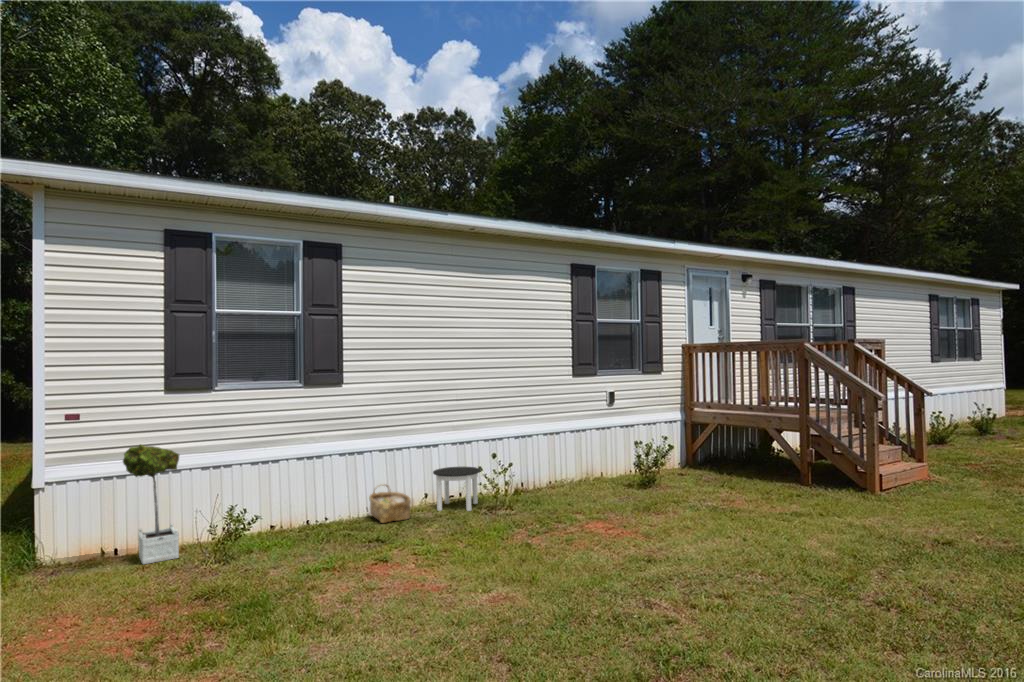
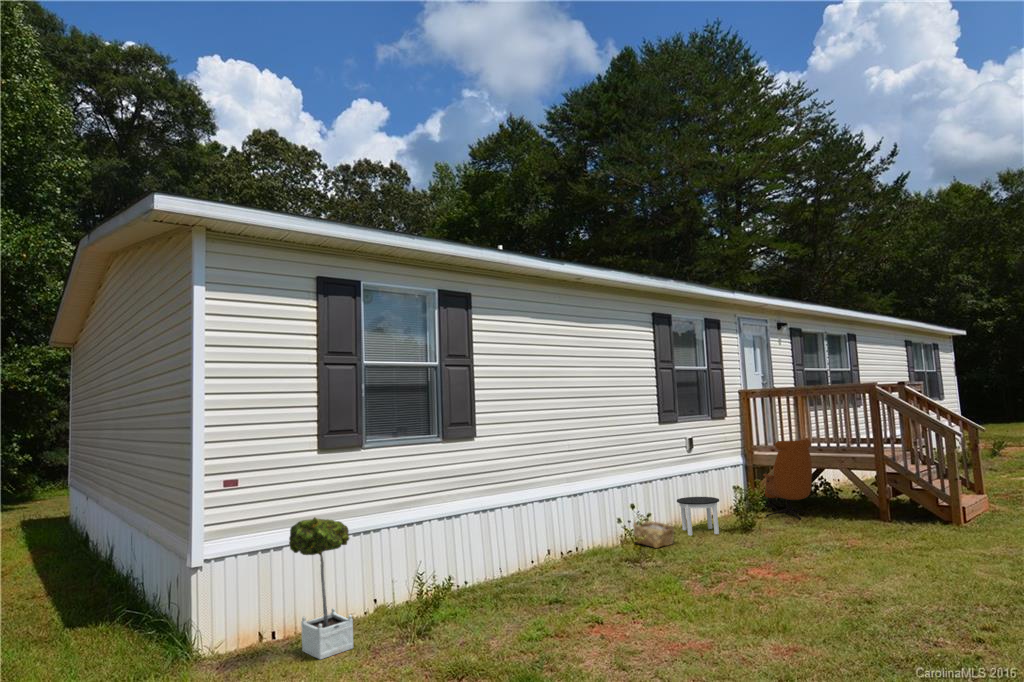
lounge chair: none [689,397,739,477] -> present [763,439,814,520]
round table: present [433,467,480,511] -> present [677,497,719,536]
woven basket: present [369,485,411,523] -> present [633,515,674,548]

